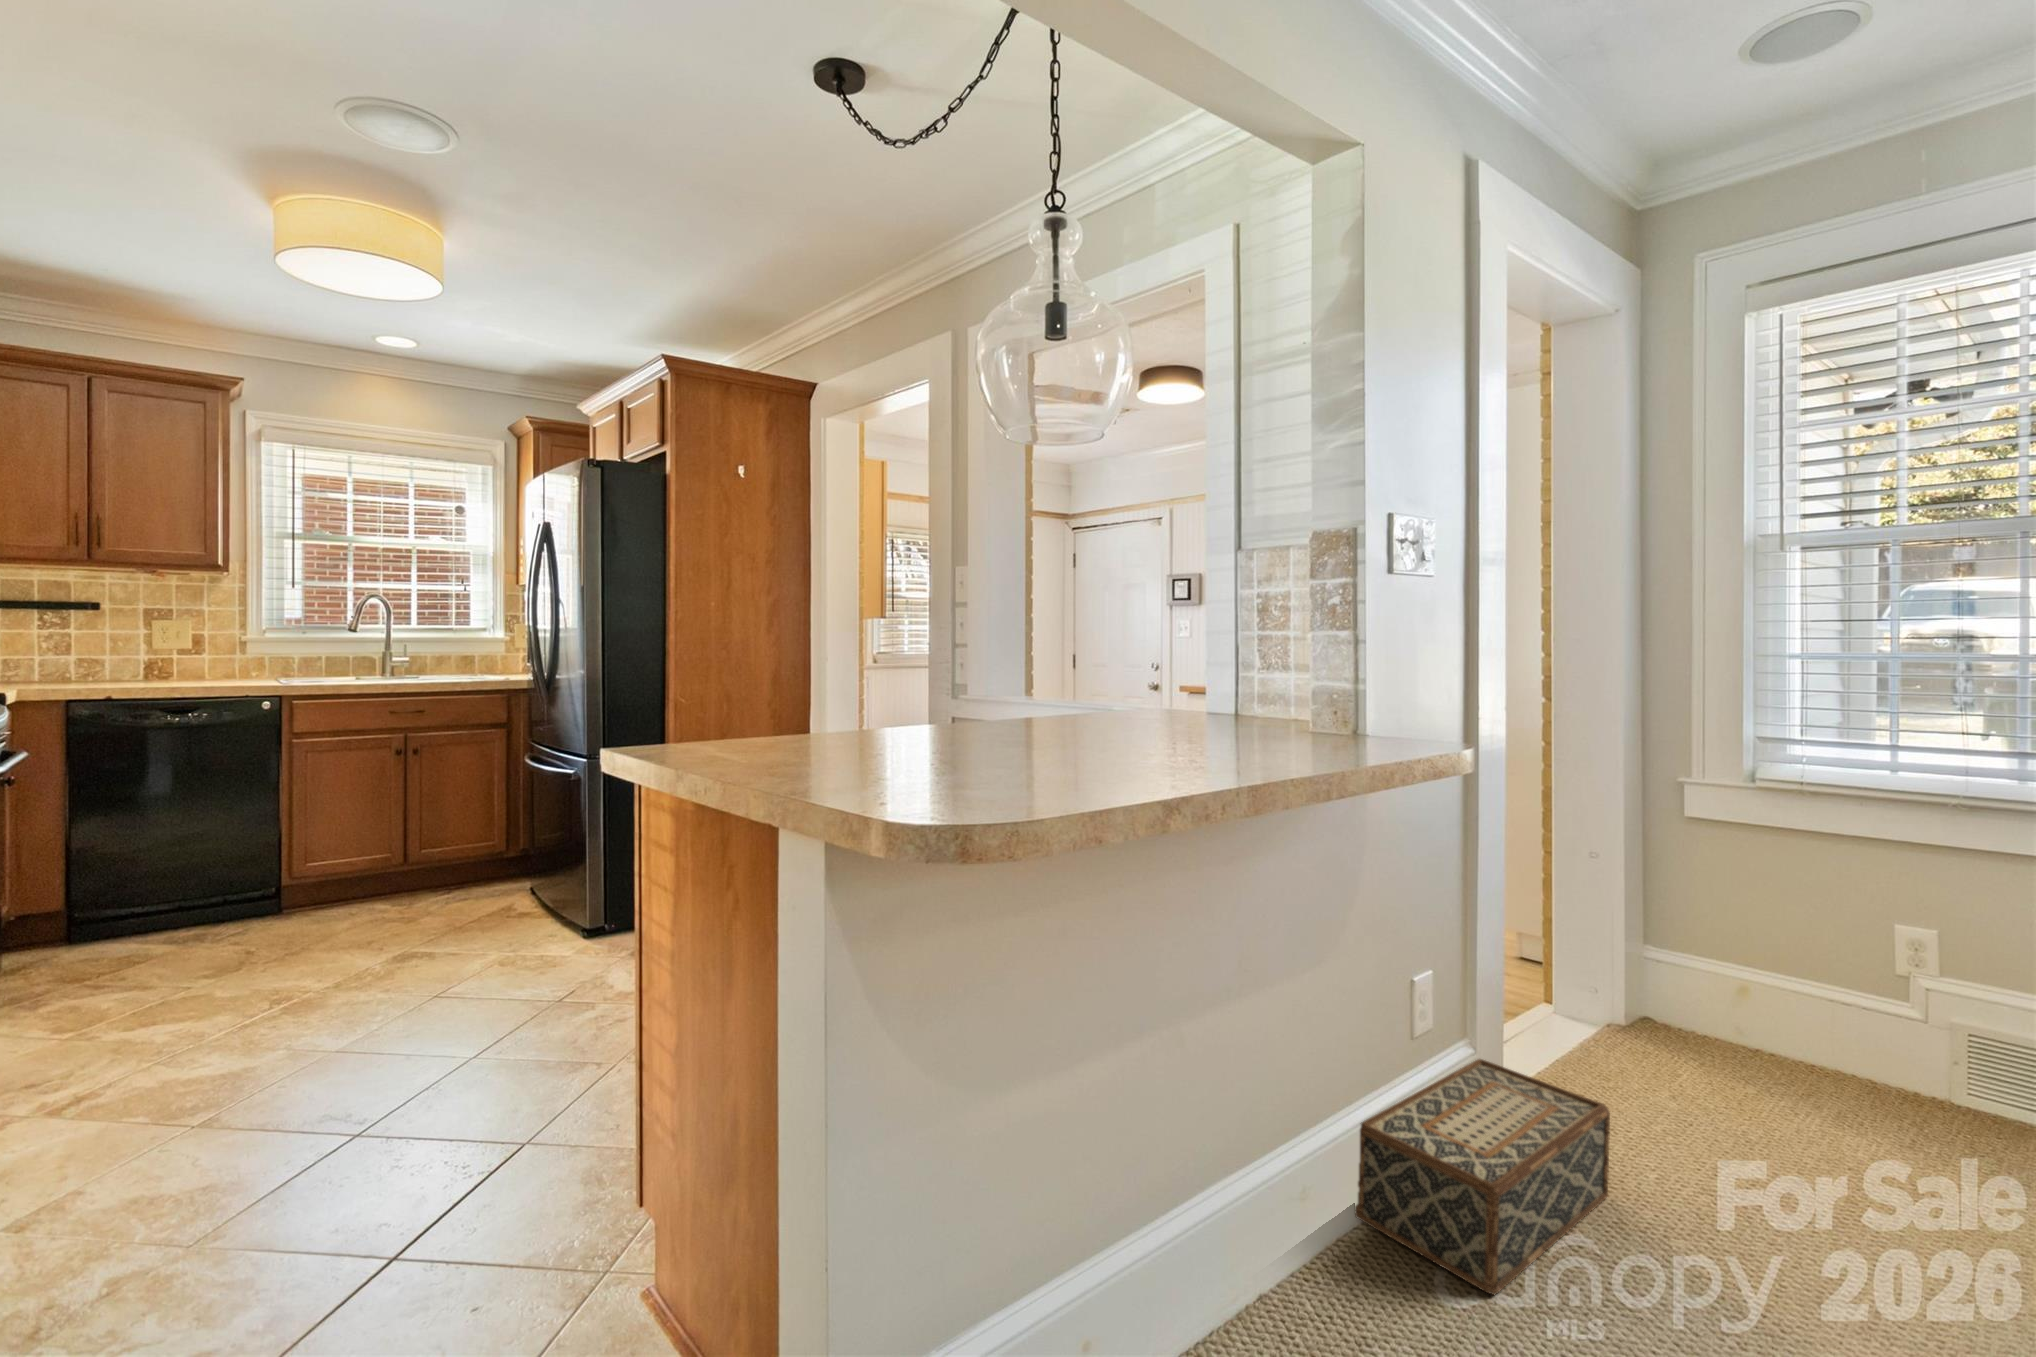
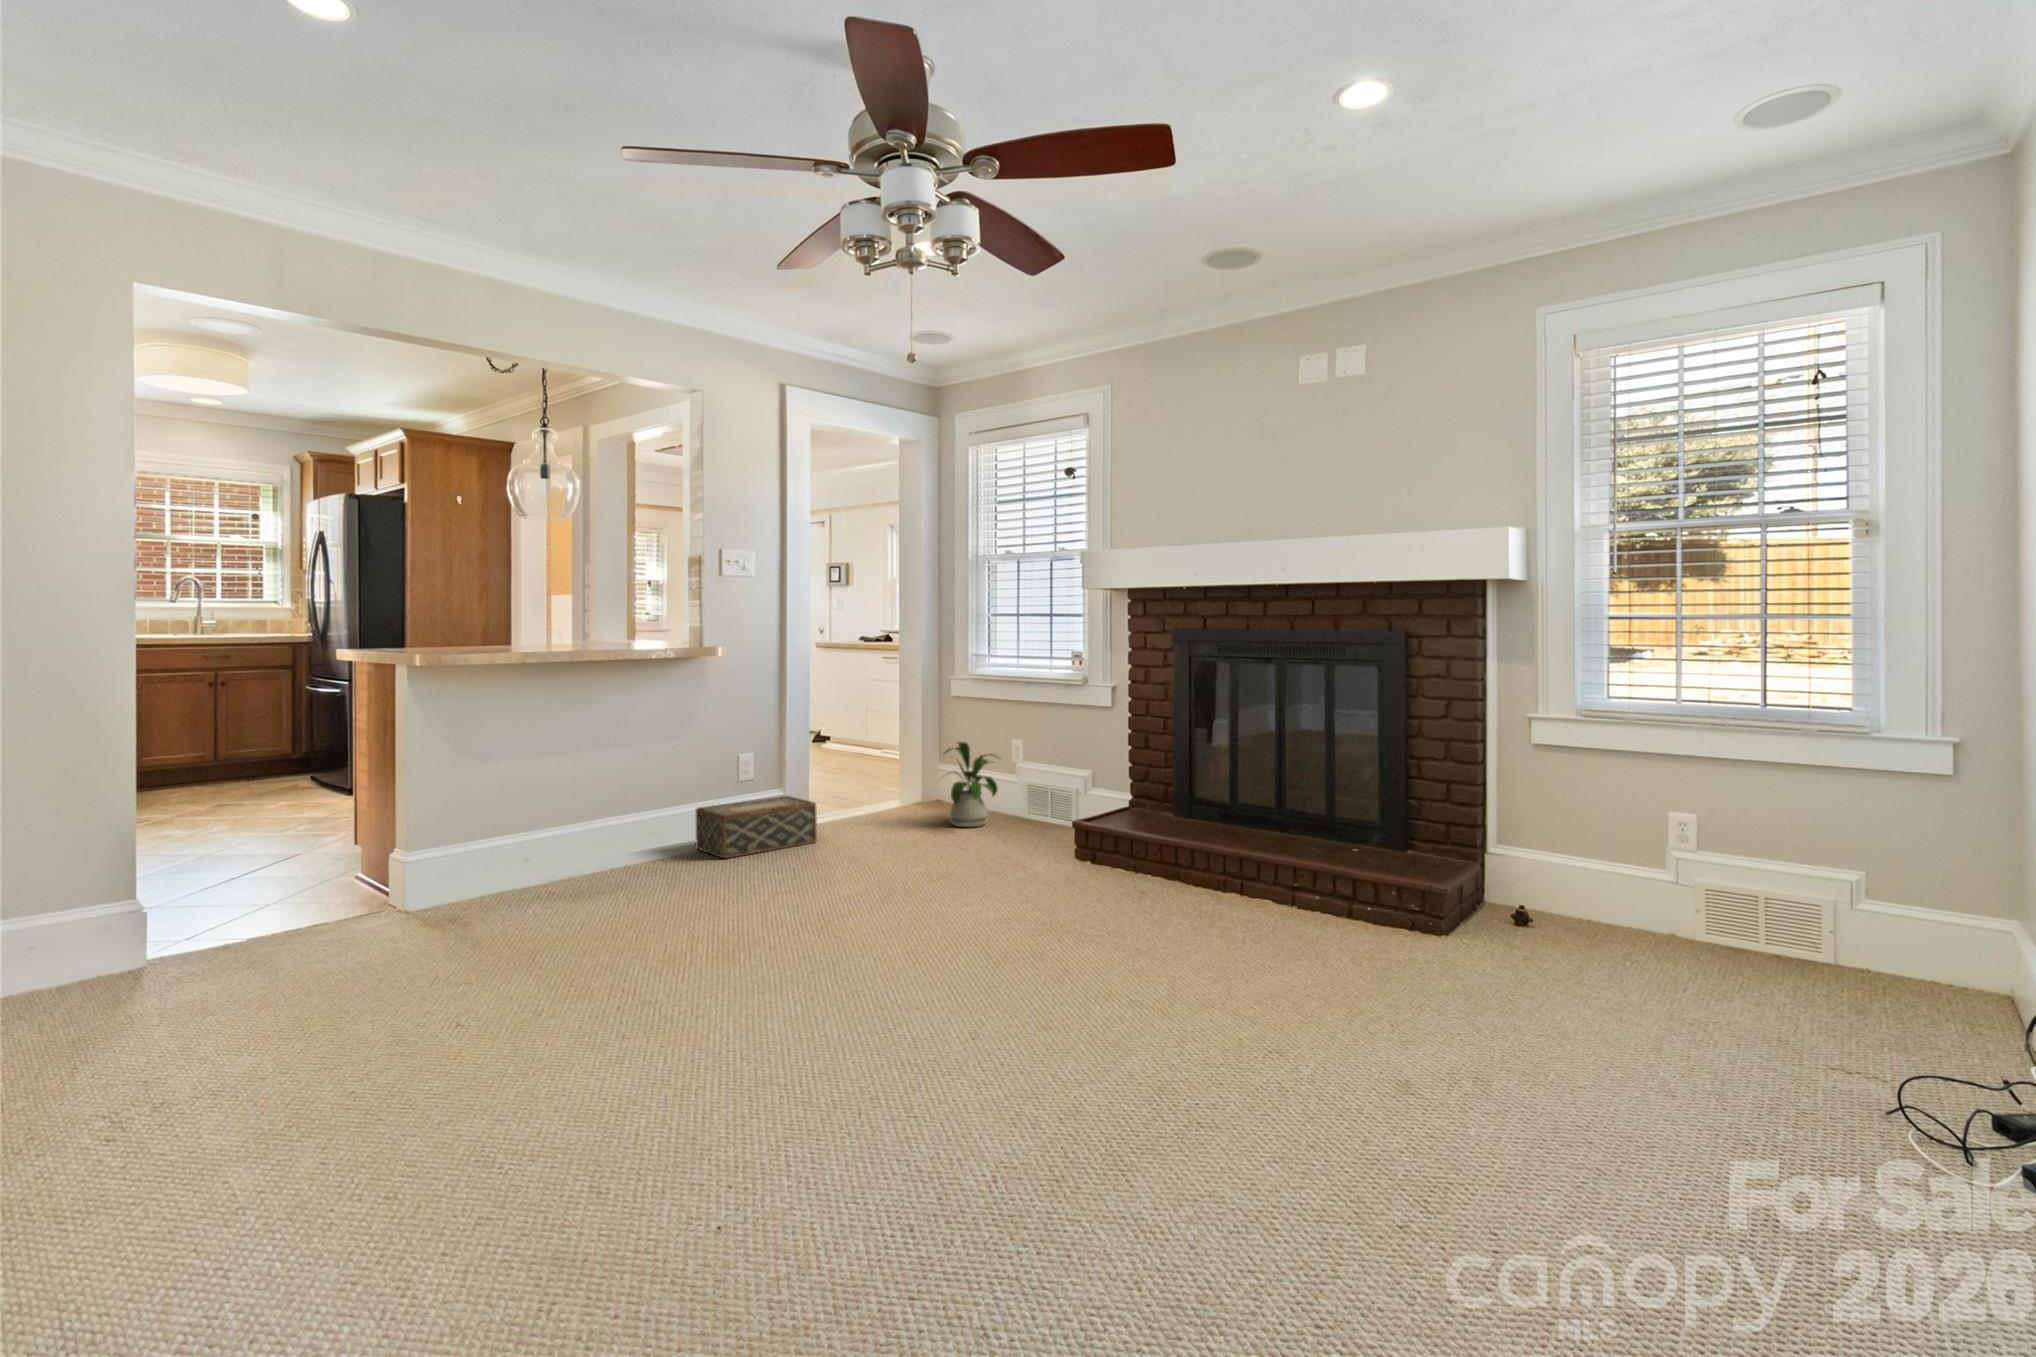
house plant: none [1744,939,1974,1135] -> present [944,742,999,827]

